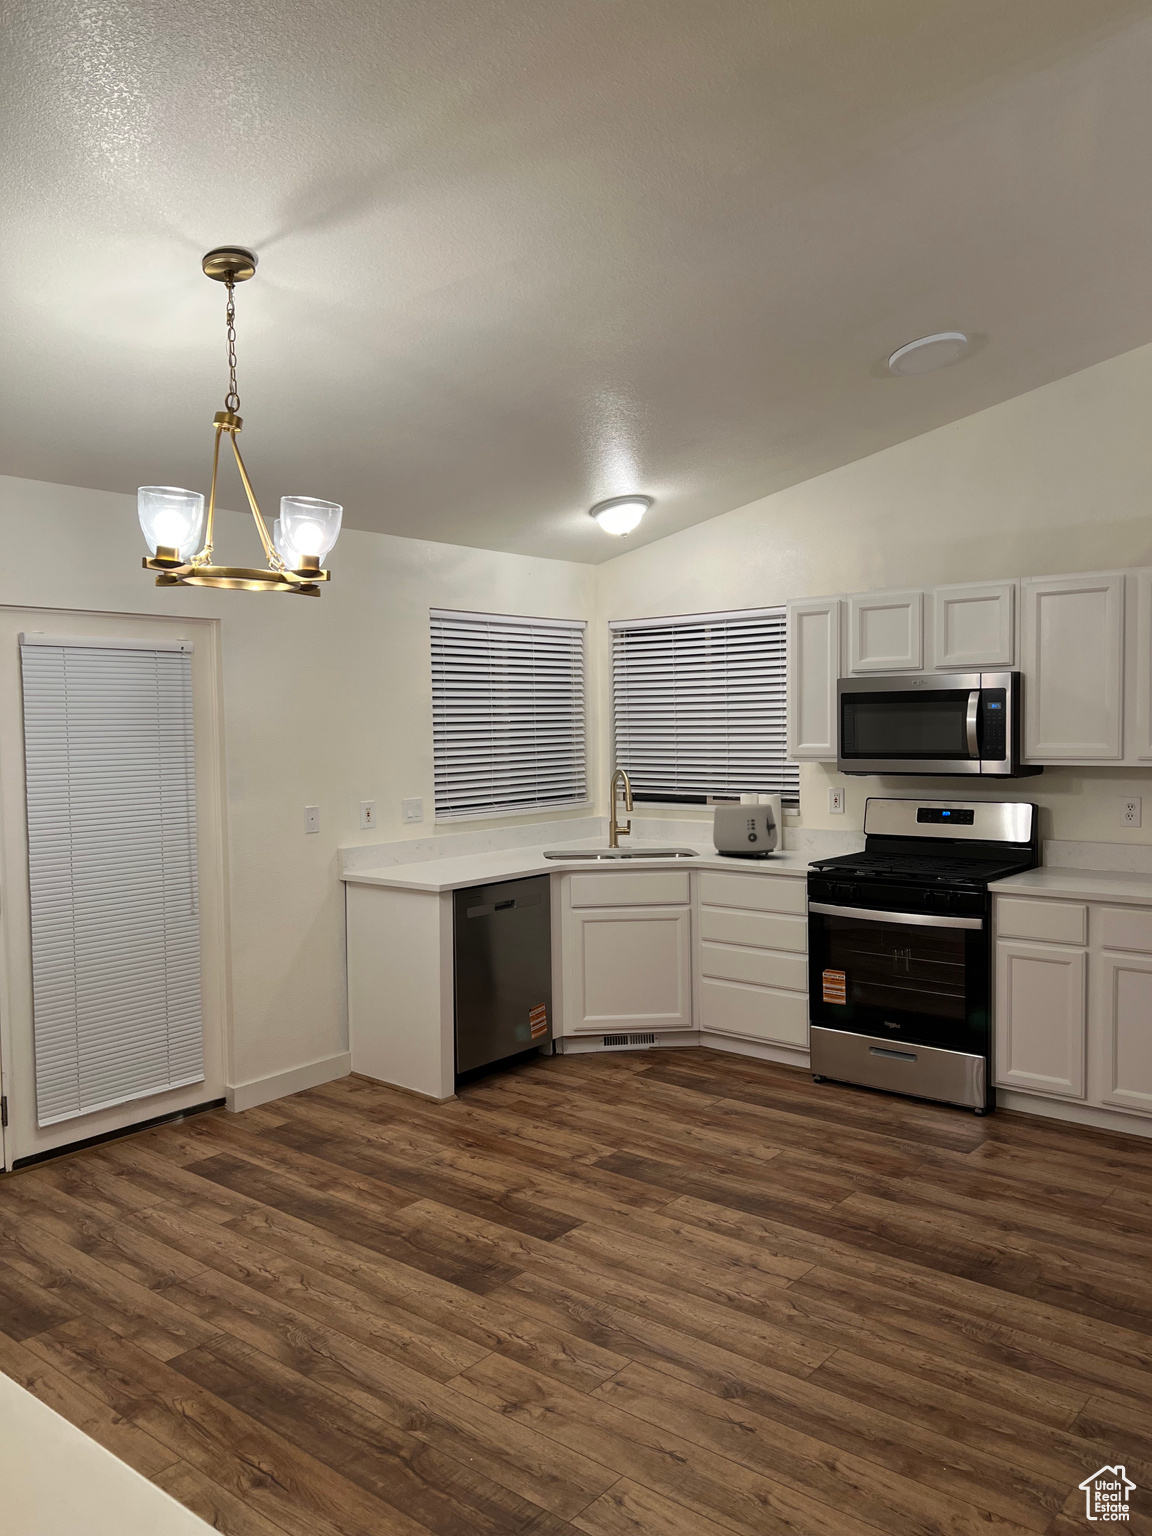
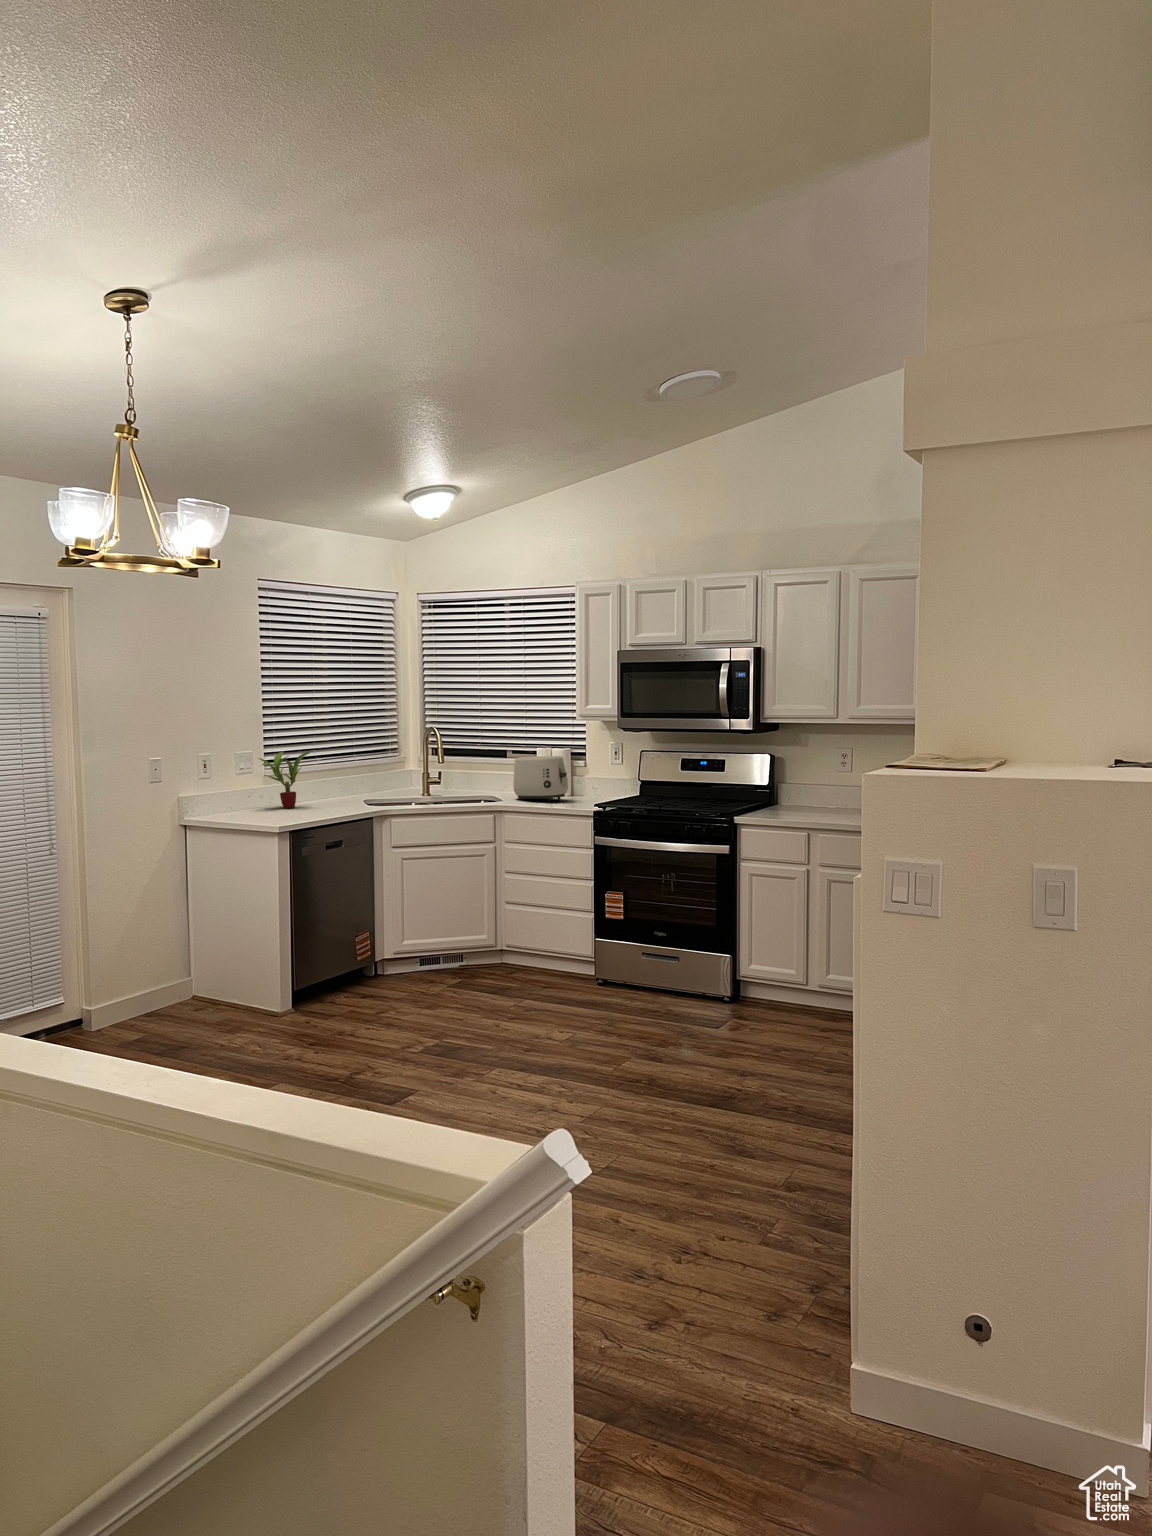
potted plant: none [425,797,485,862] -> present [258,750,312,808]

